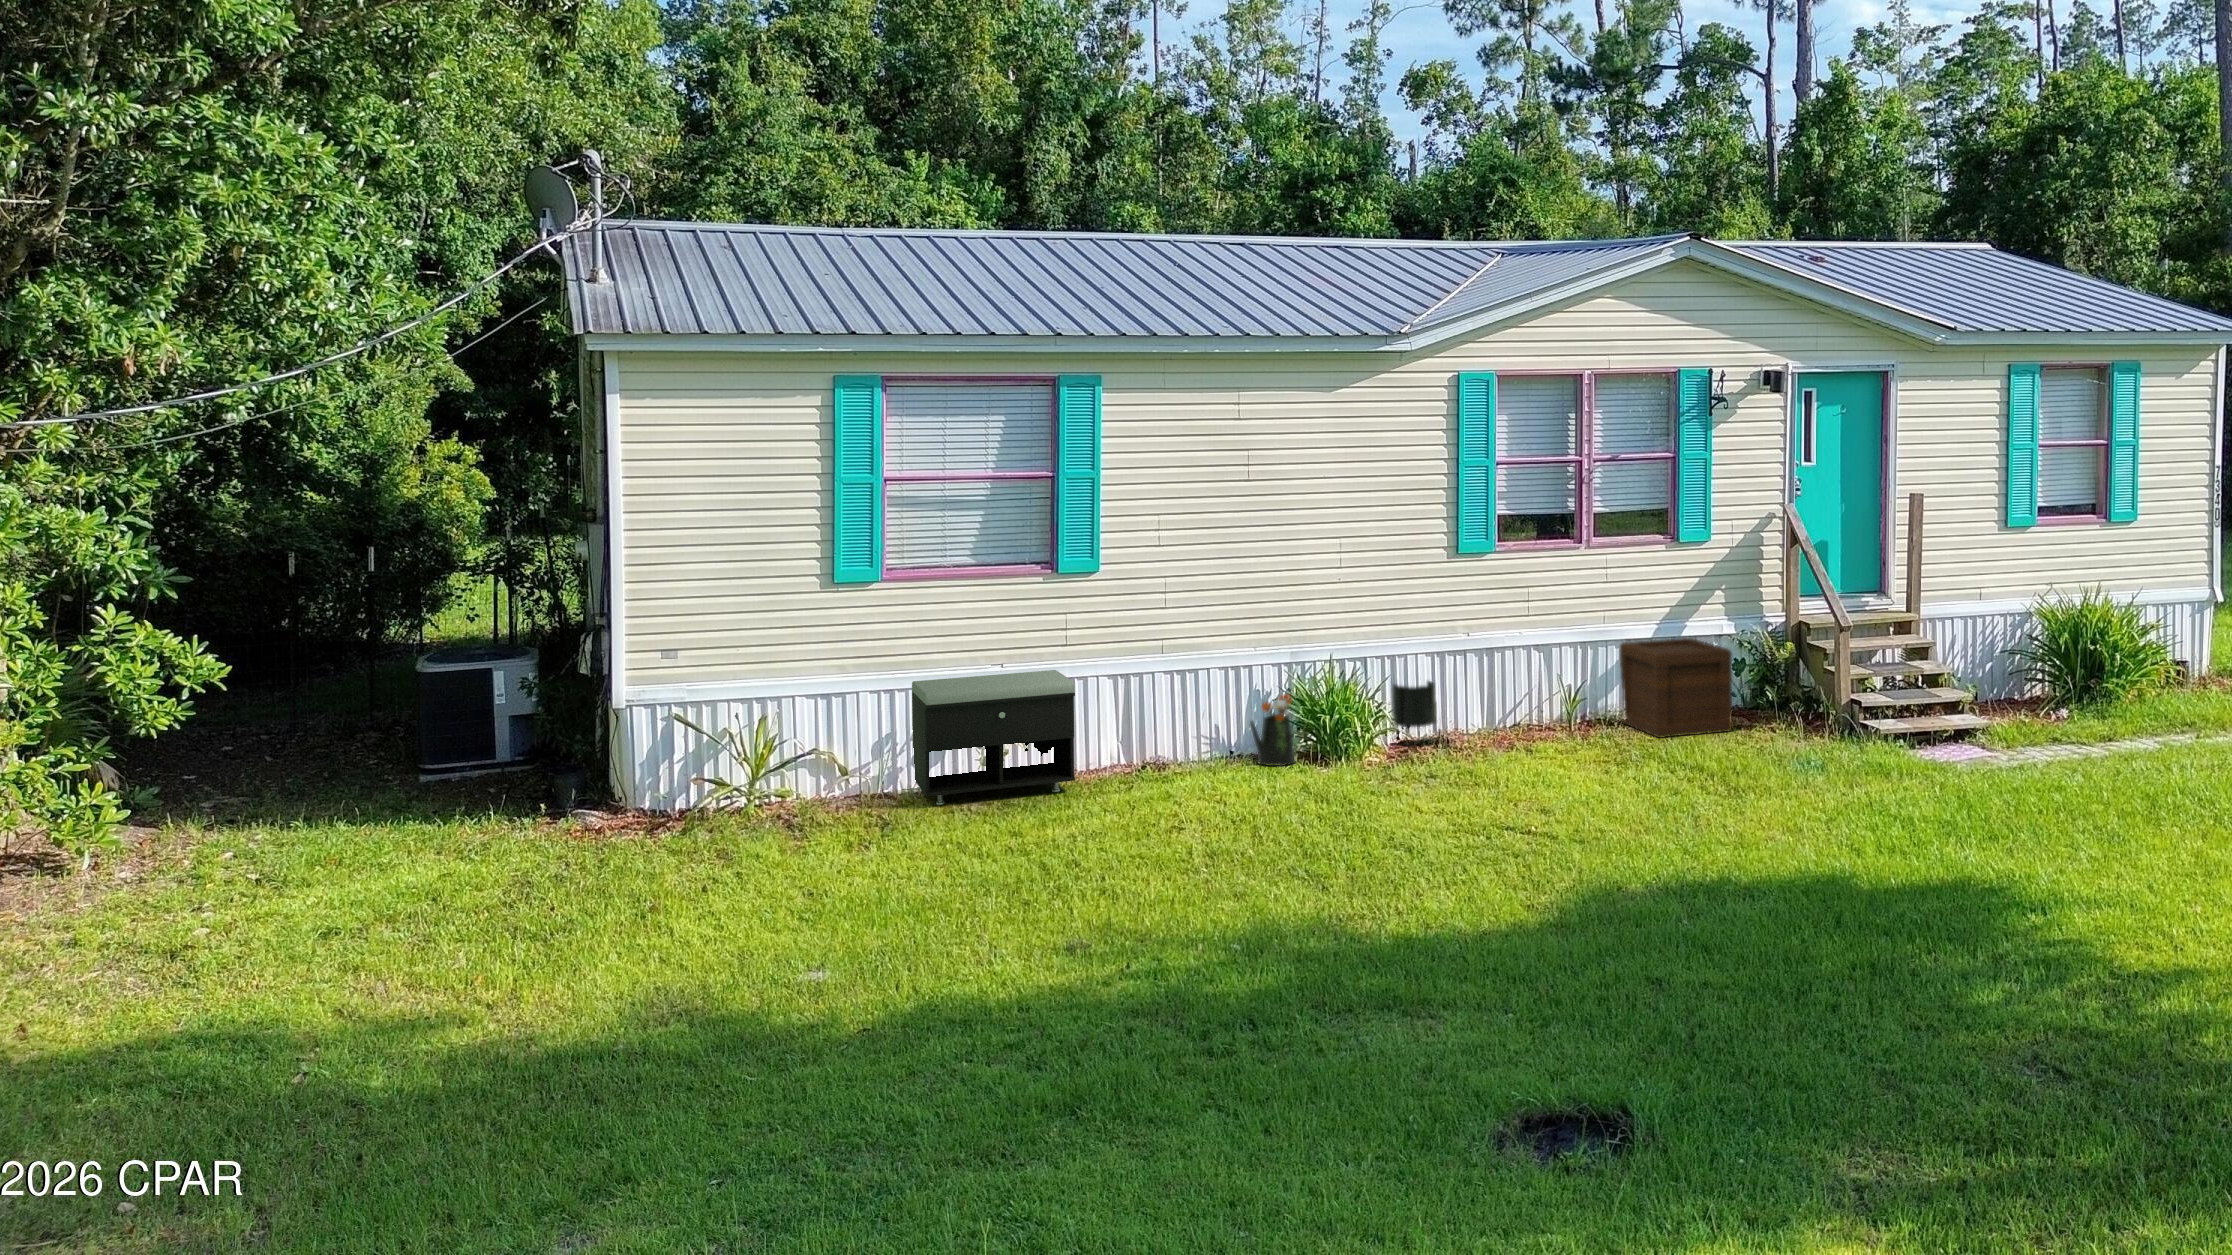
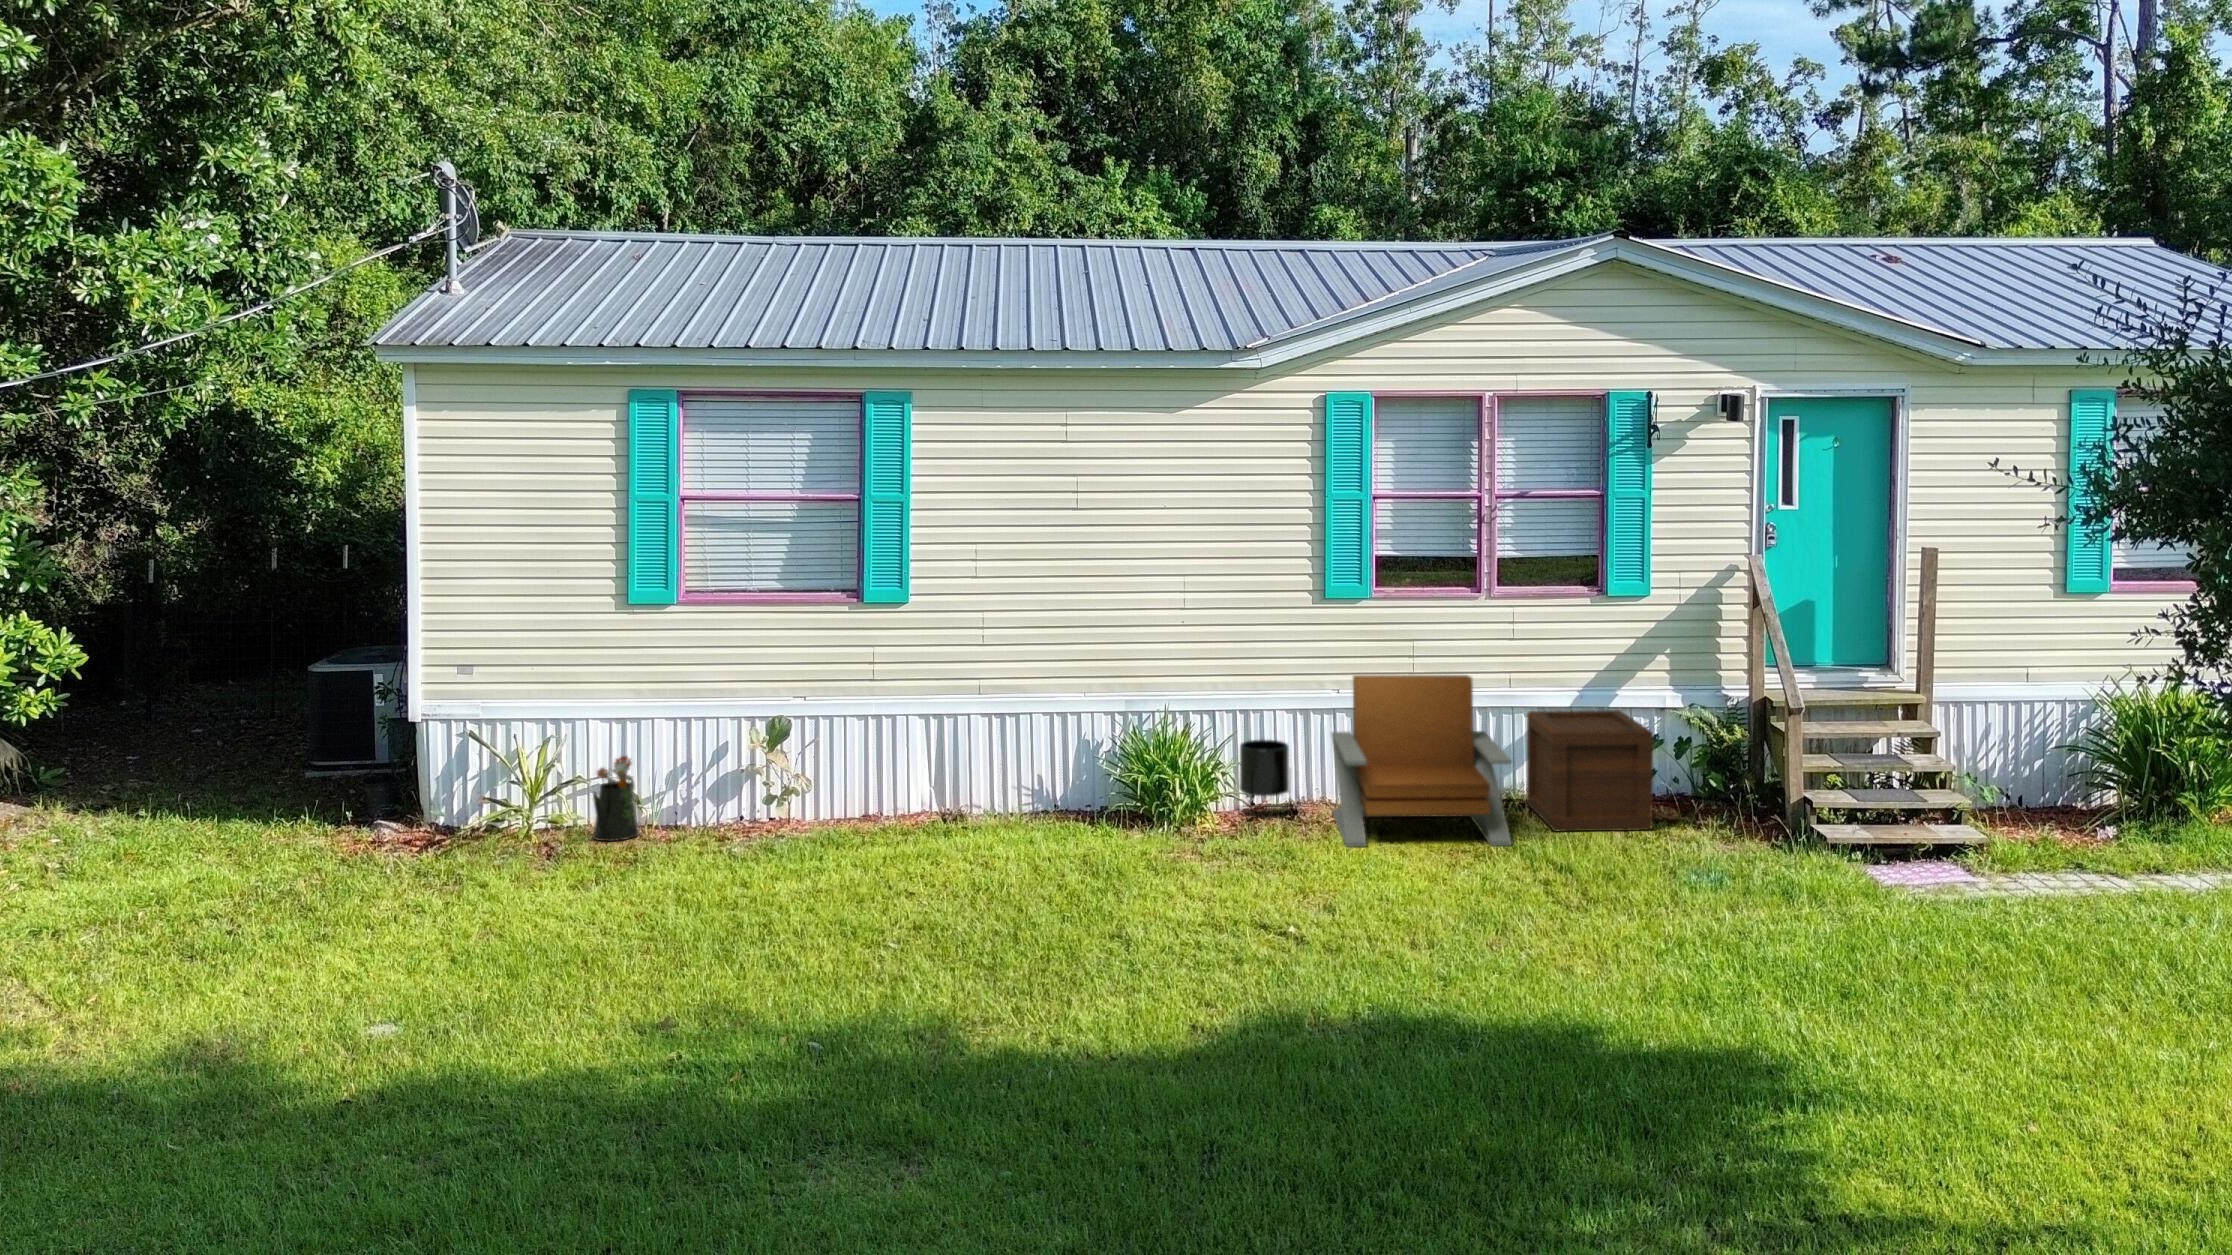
lounge chair: none [1467,614,1635,760] -> present [1332,675,1512,847]
storage bench: present [912,670,1075,805] -> none [686,707,856,847]
watering can: present [1251,694,1296,766] -> present [592,756,640,841]

